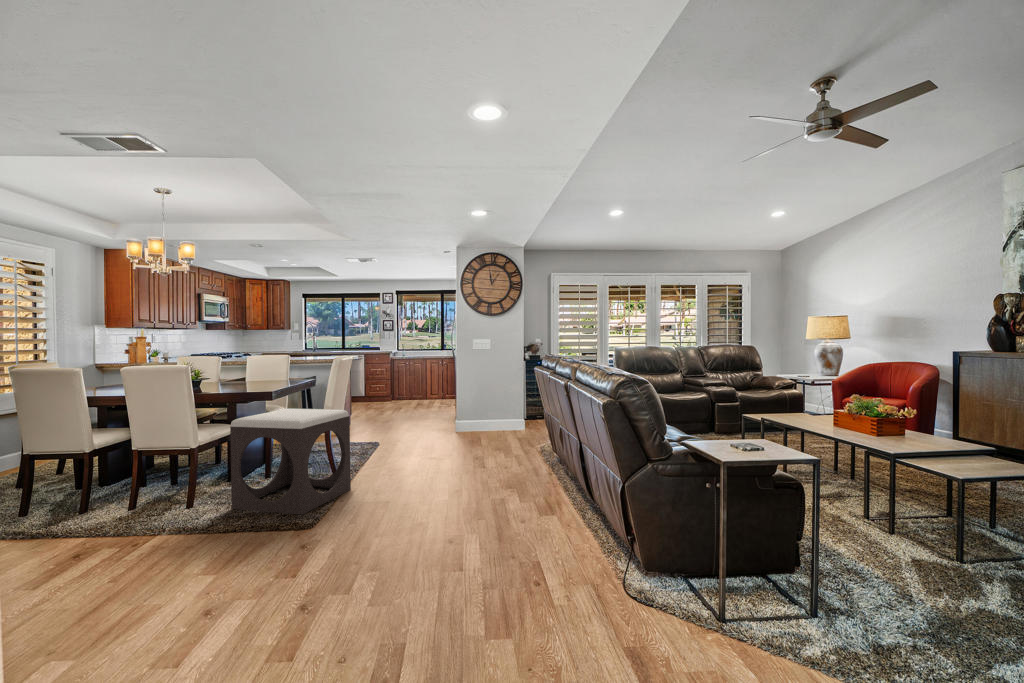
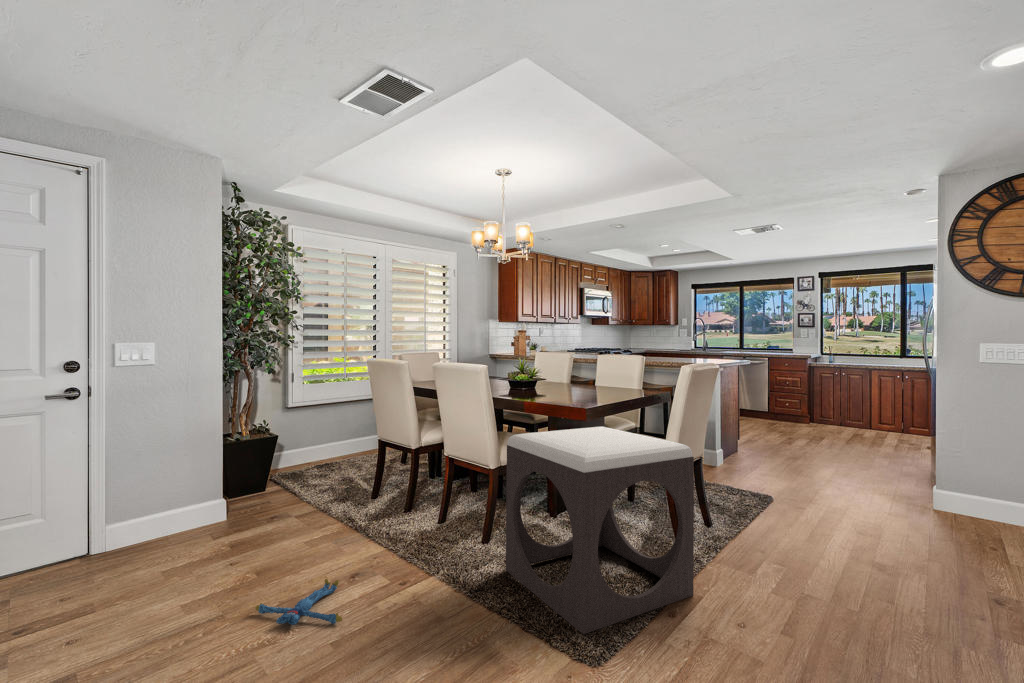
plush toy: none [48,541,138,573] -> present [255,579,342,625]

